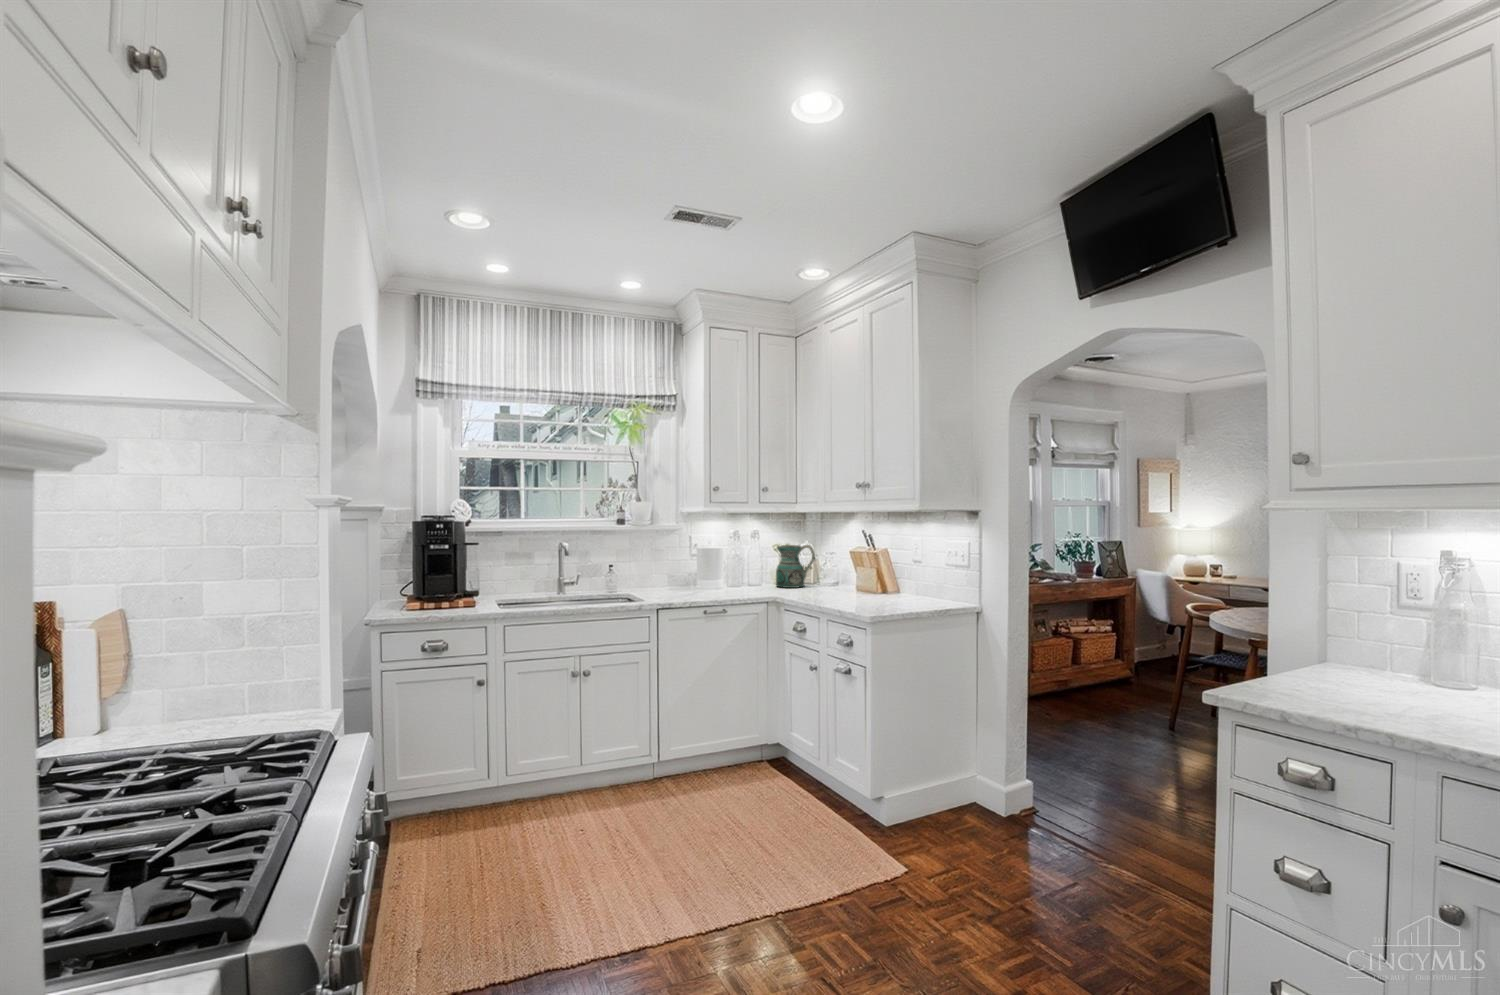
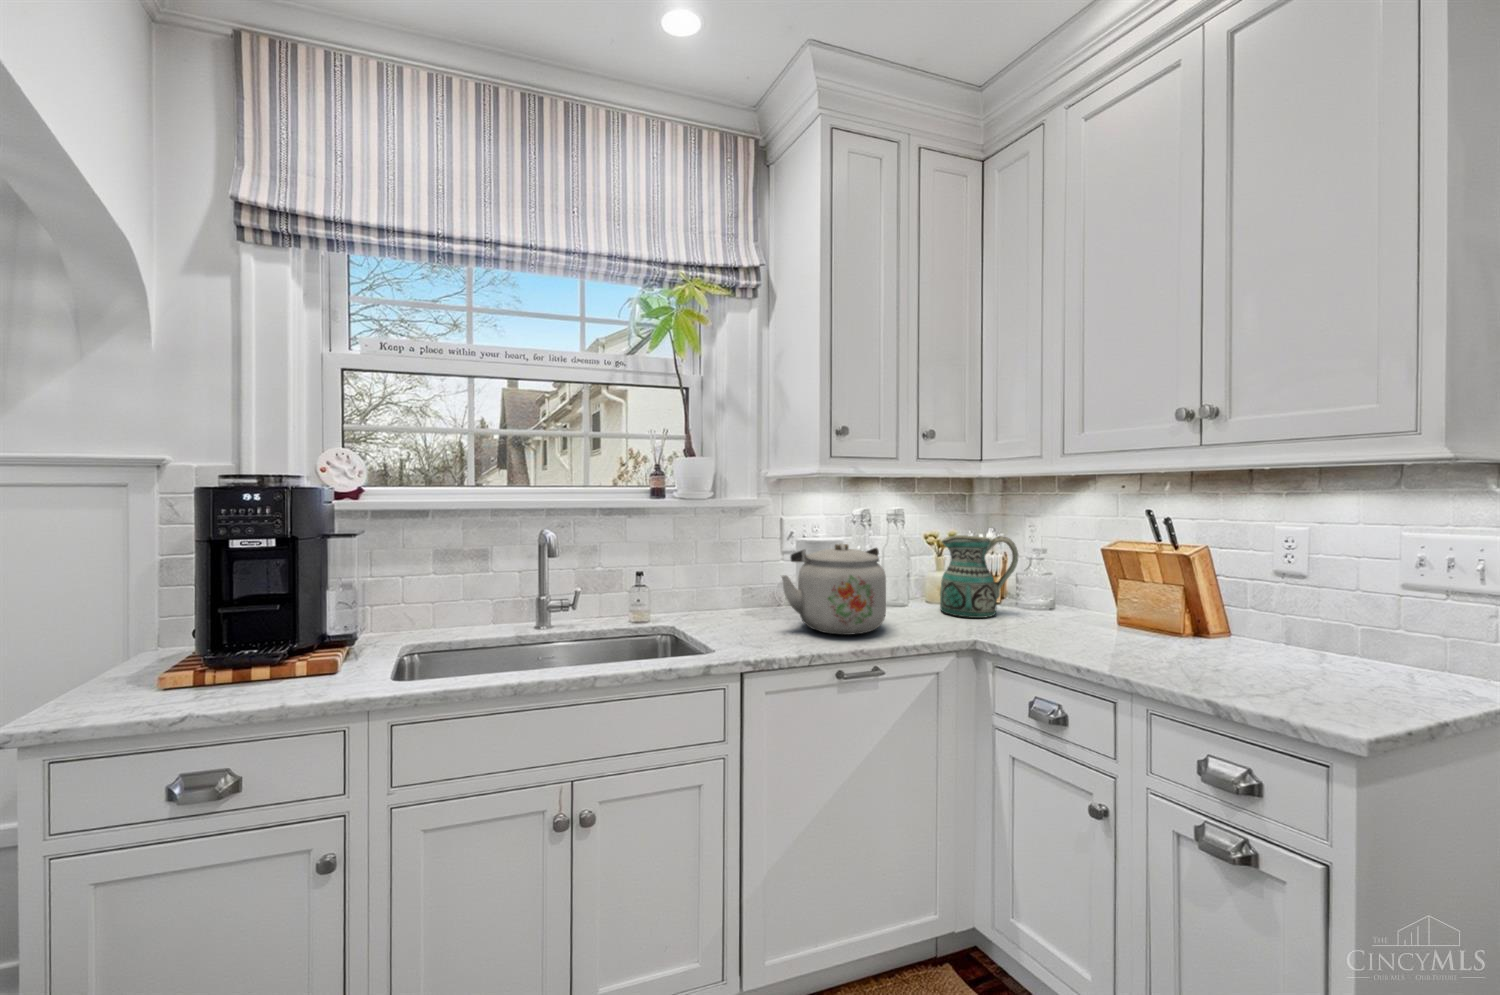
kettle: none [684,547,739,593] -> present [781,543,886,635]

